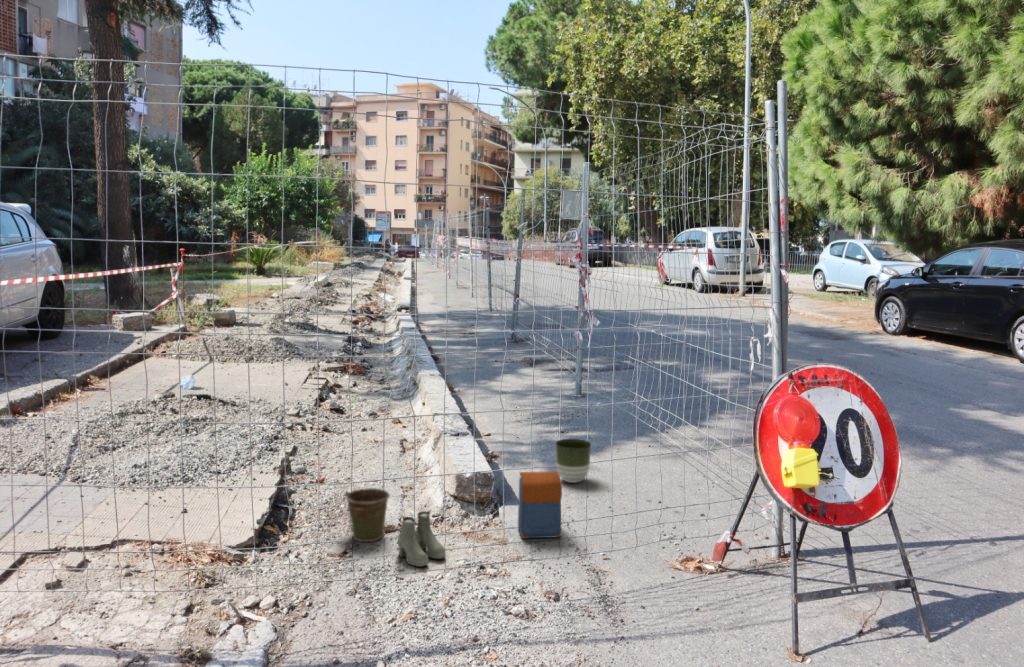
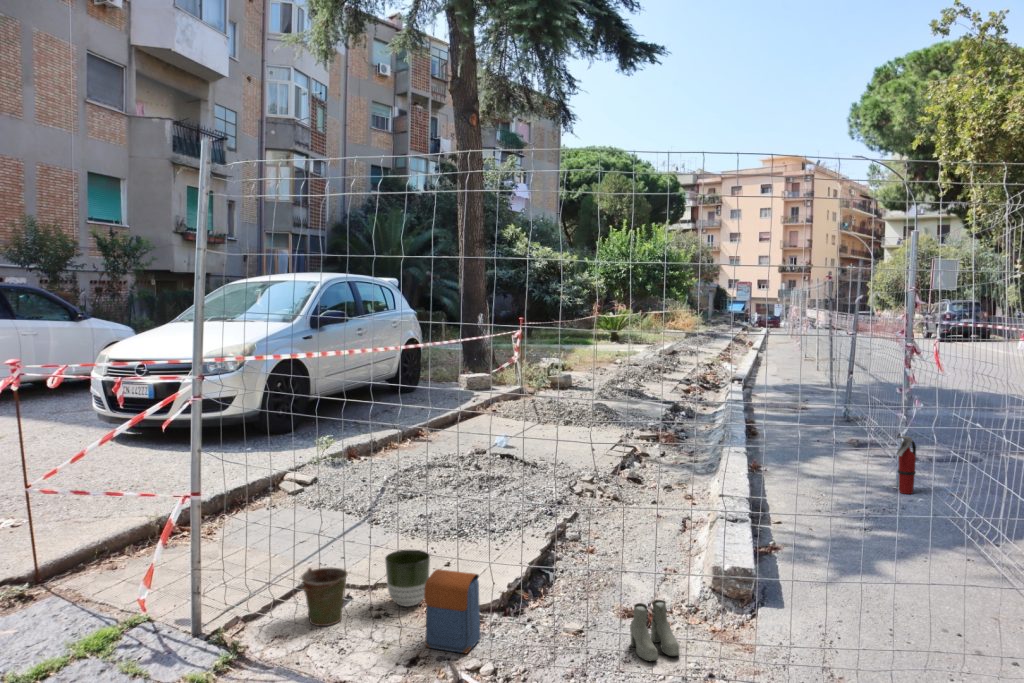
fire extinguisher: none [567,352,581,401] -> present [897,436,916,494]
planter: present [556,439,591,483] -> present [385,550,430,607]
backpack: present [518,471,562,538] -> present [424,569,480,653]
bucket: present [344,488,389,542] -> present [300,568,348,626]

